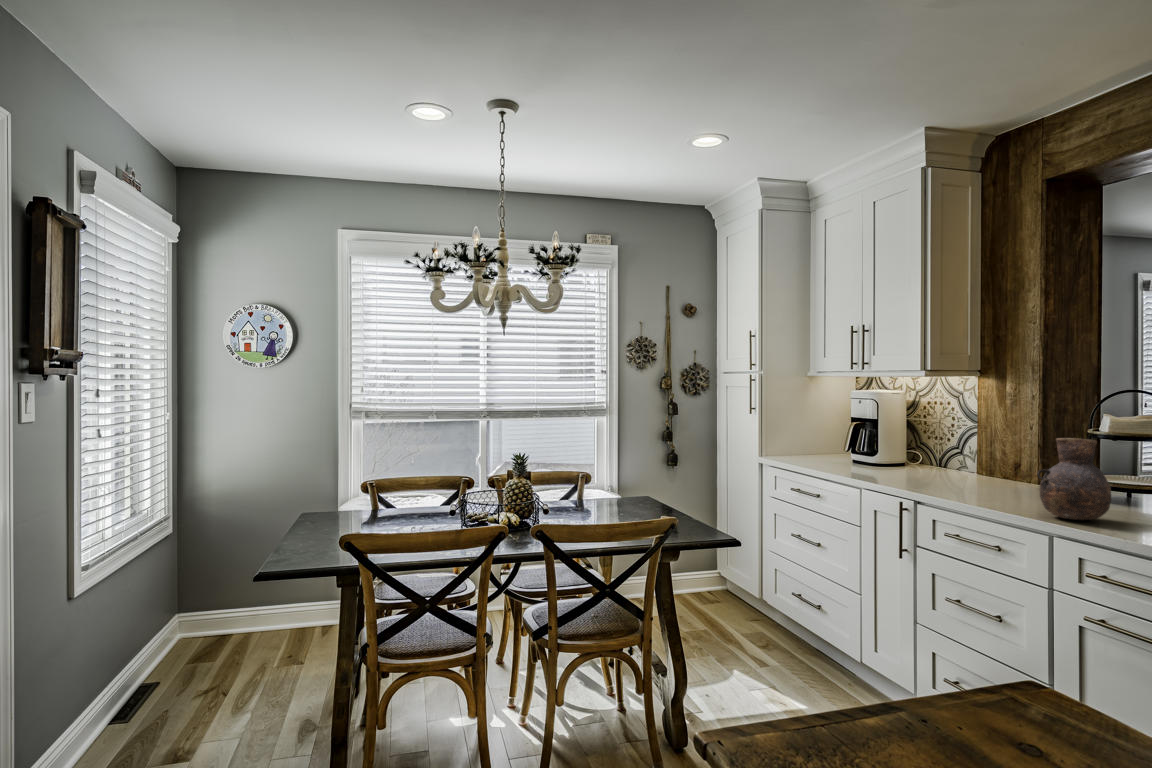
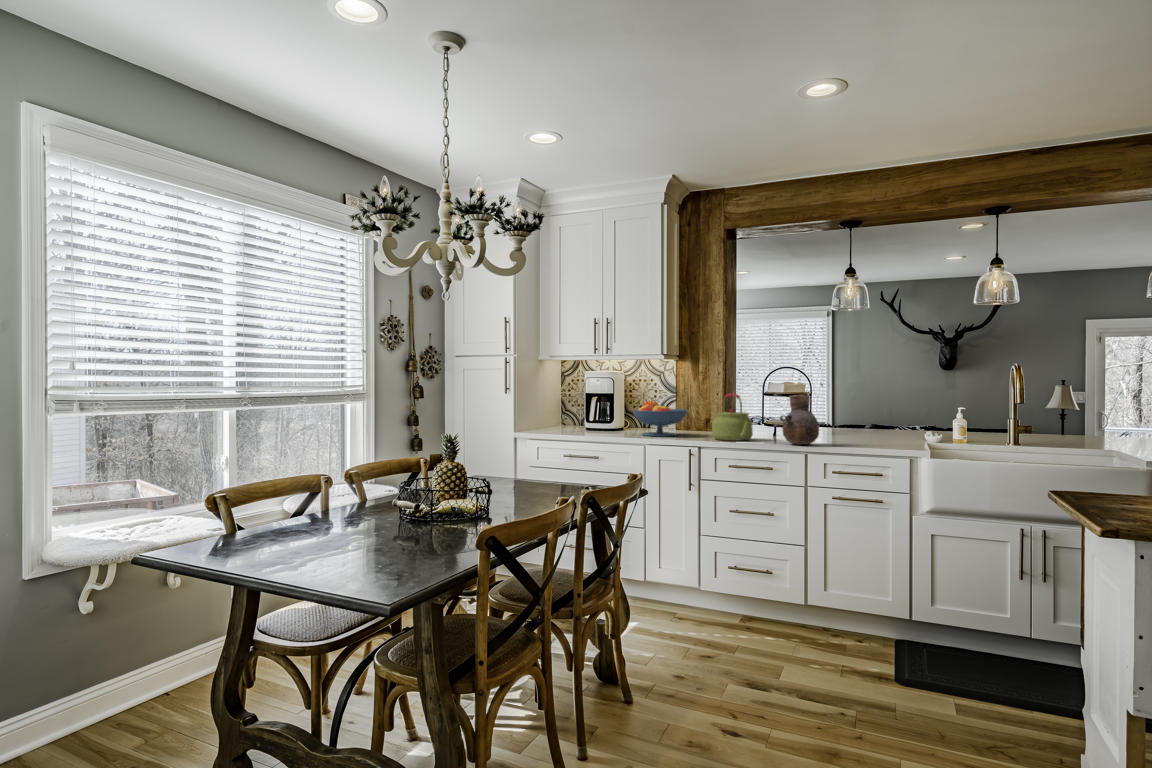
kettle: none [959,428,1029,500] -> present [712,393,753,441]
fruit bowl: none [875,431,958,481] -> present [633,401,687,436]

